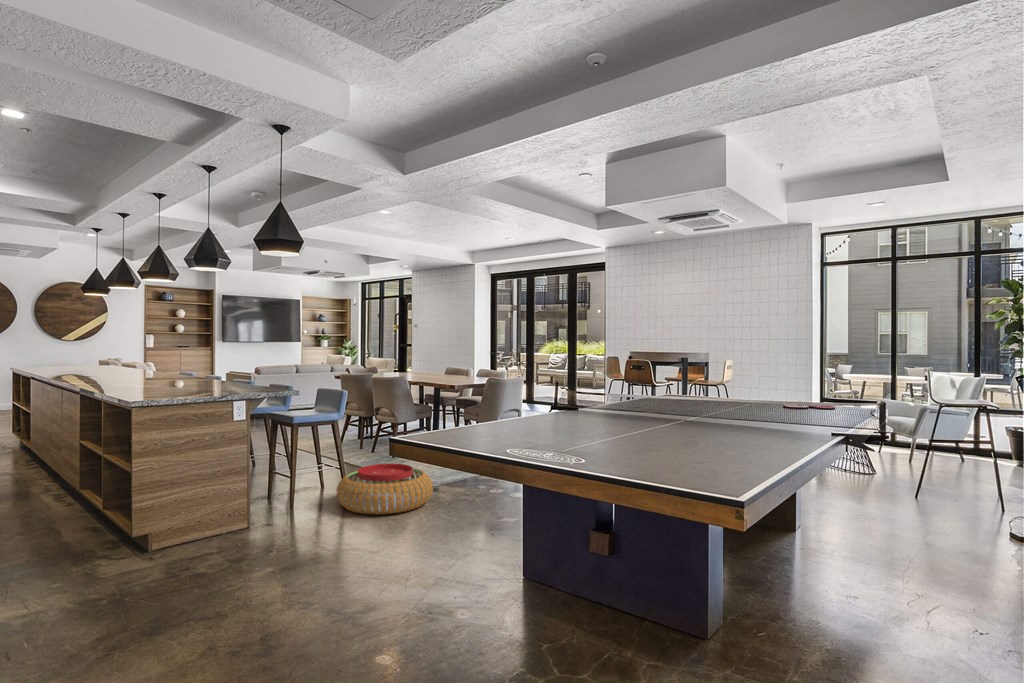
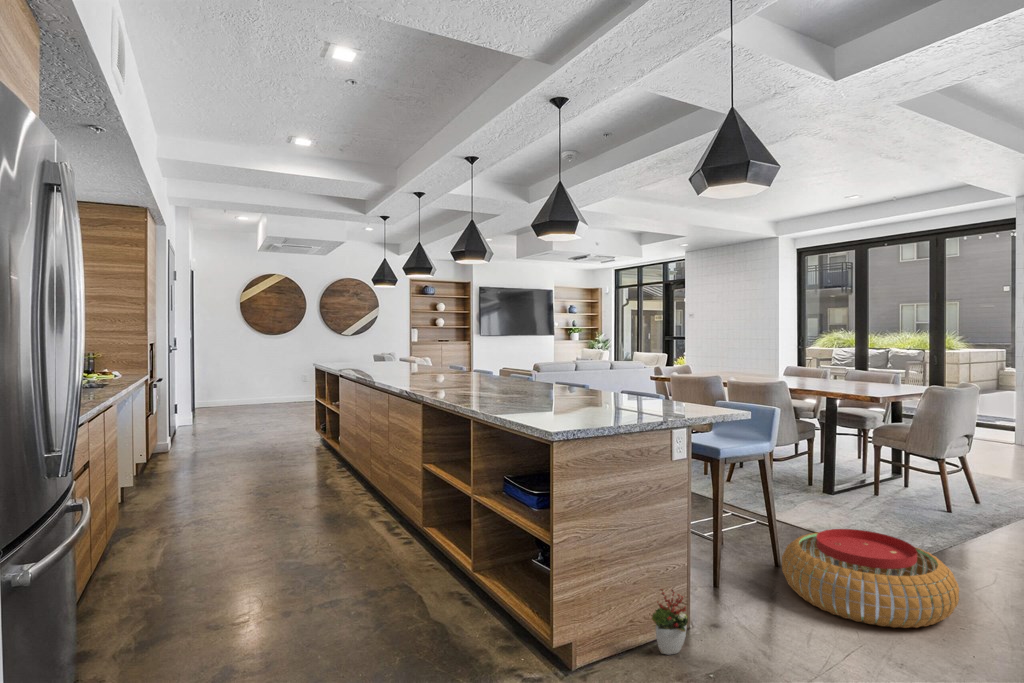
decorative plant: none [210,499,237,540] -> present [652,589,688,655]

